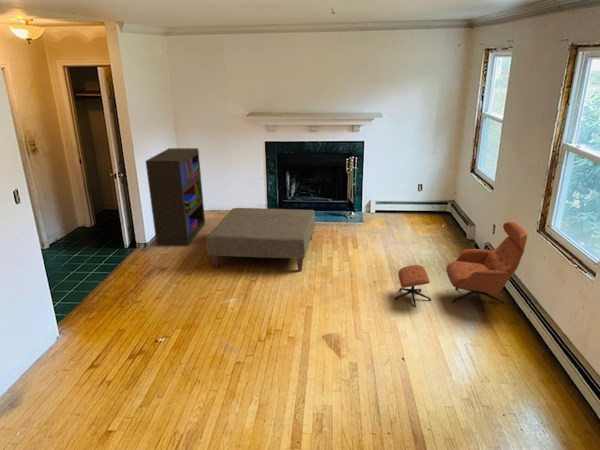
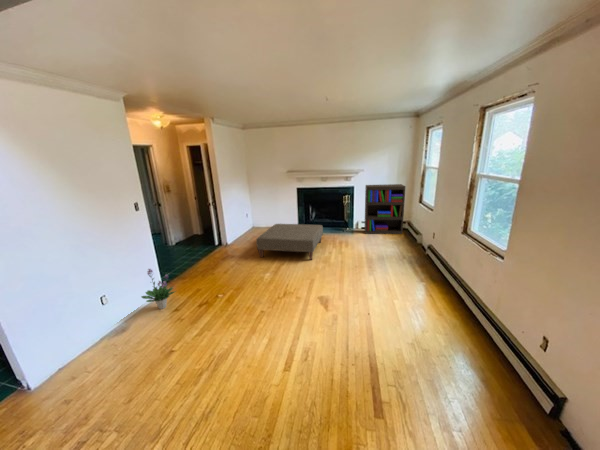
bookshelf: present [146,148,205,246] -> present [364,184,405,234]
lounge chair: present [395,222,528,312] -> none [368,229,455,287]
potted plant: none [30,300,91,365] -> present [142,269,174,309]

